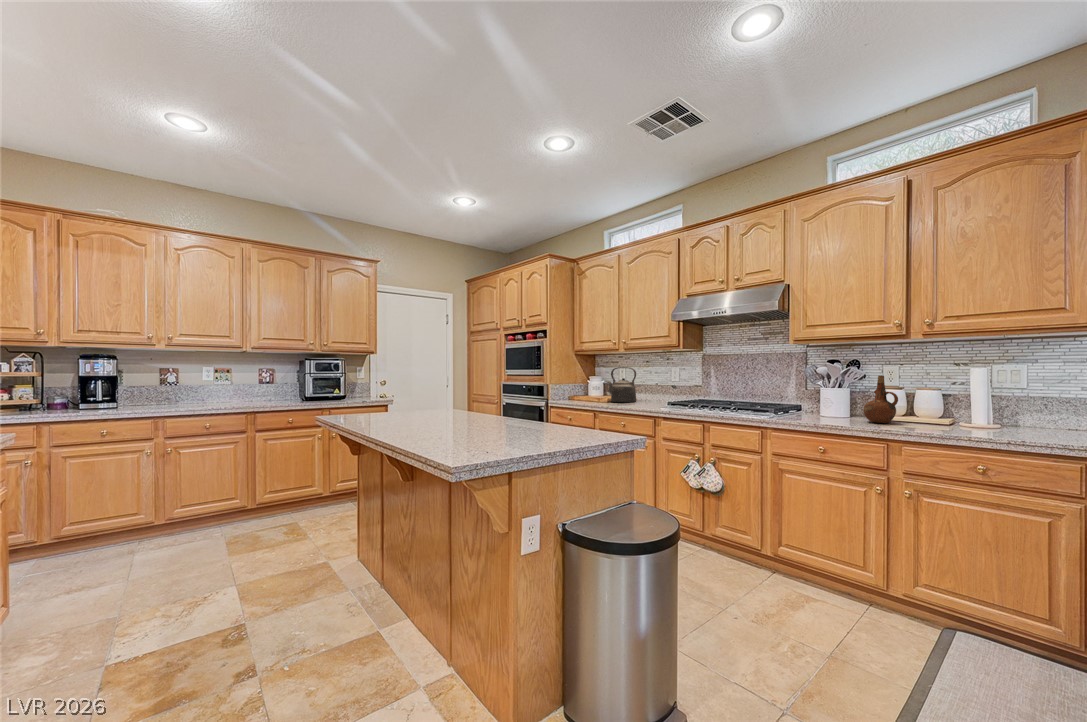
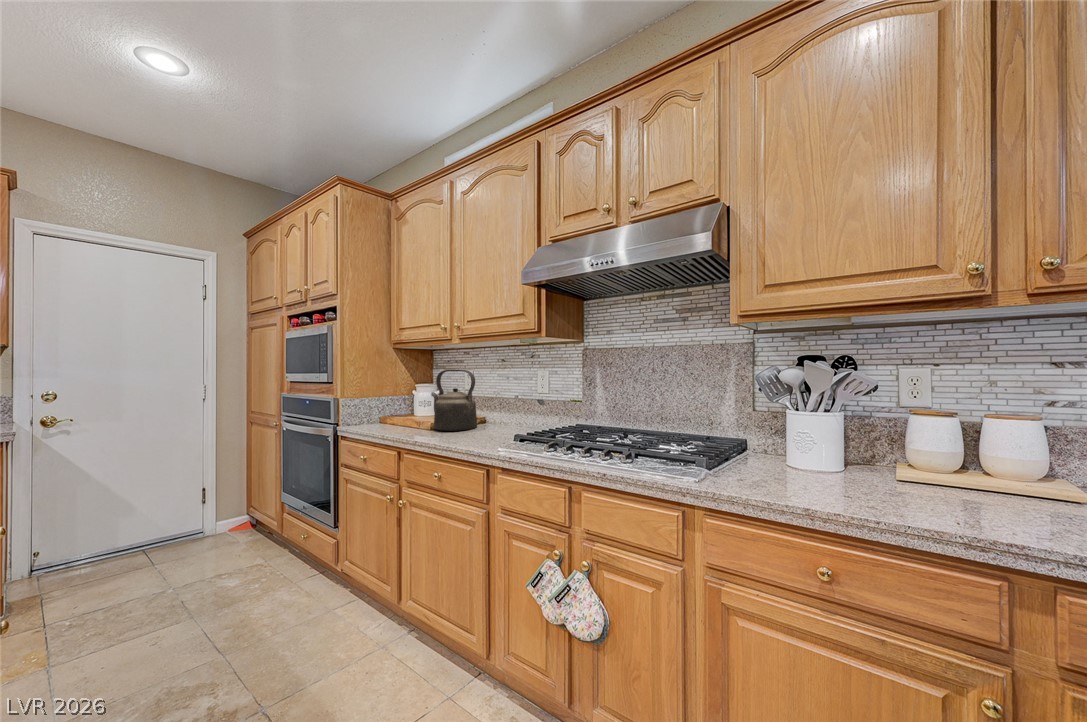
ceramic pitcher: present [863,376,898,423] -> none [906,390,994,506]

